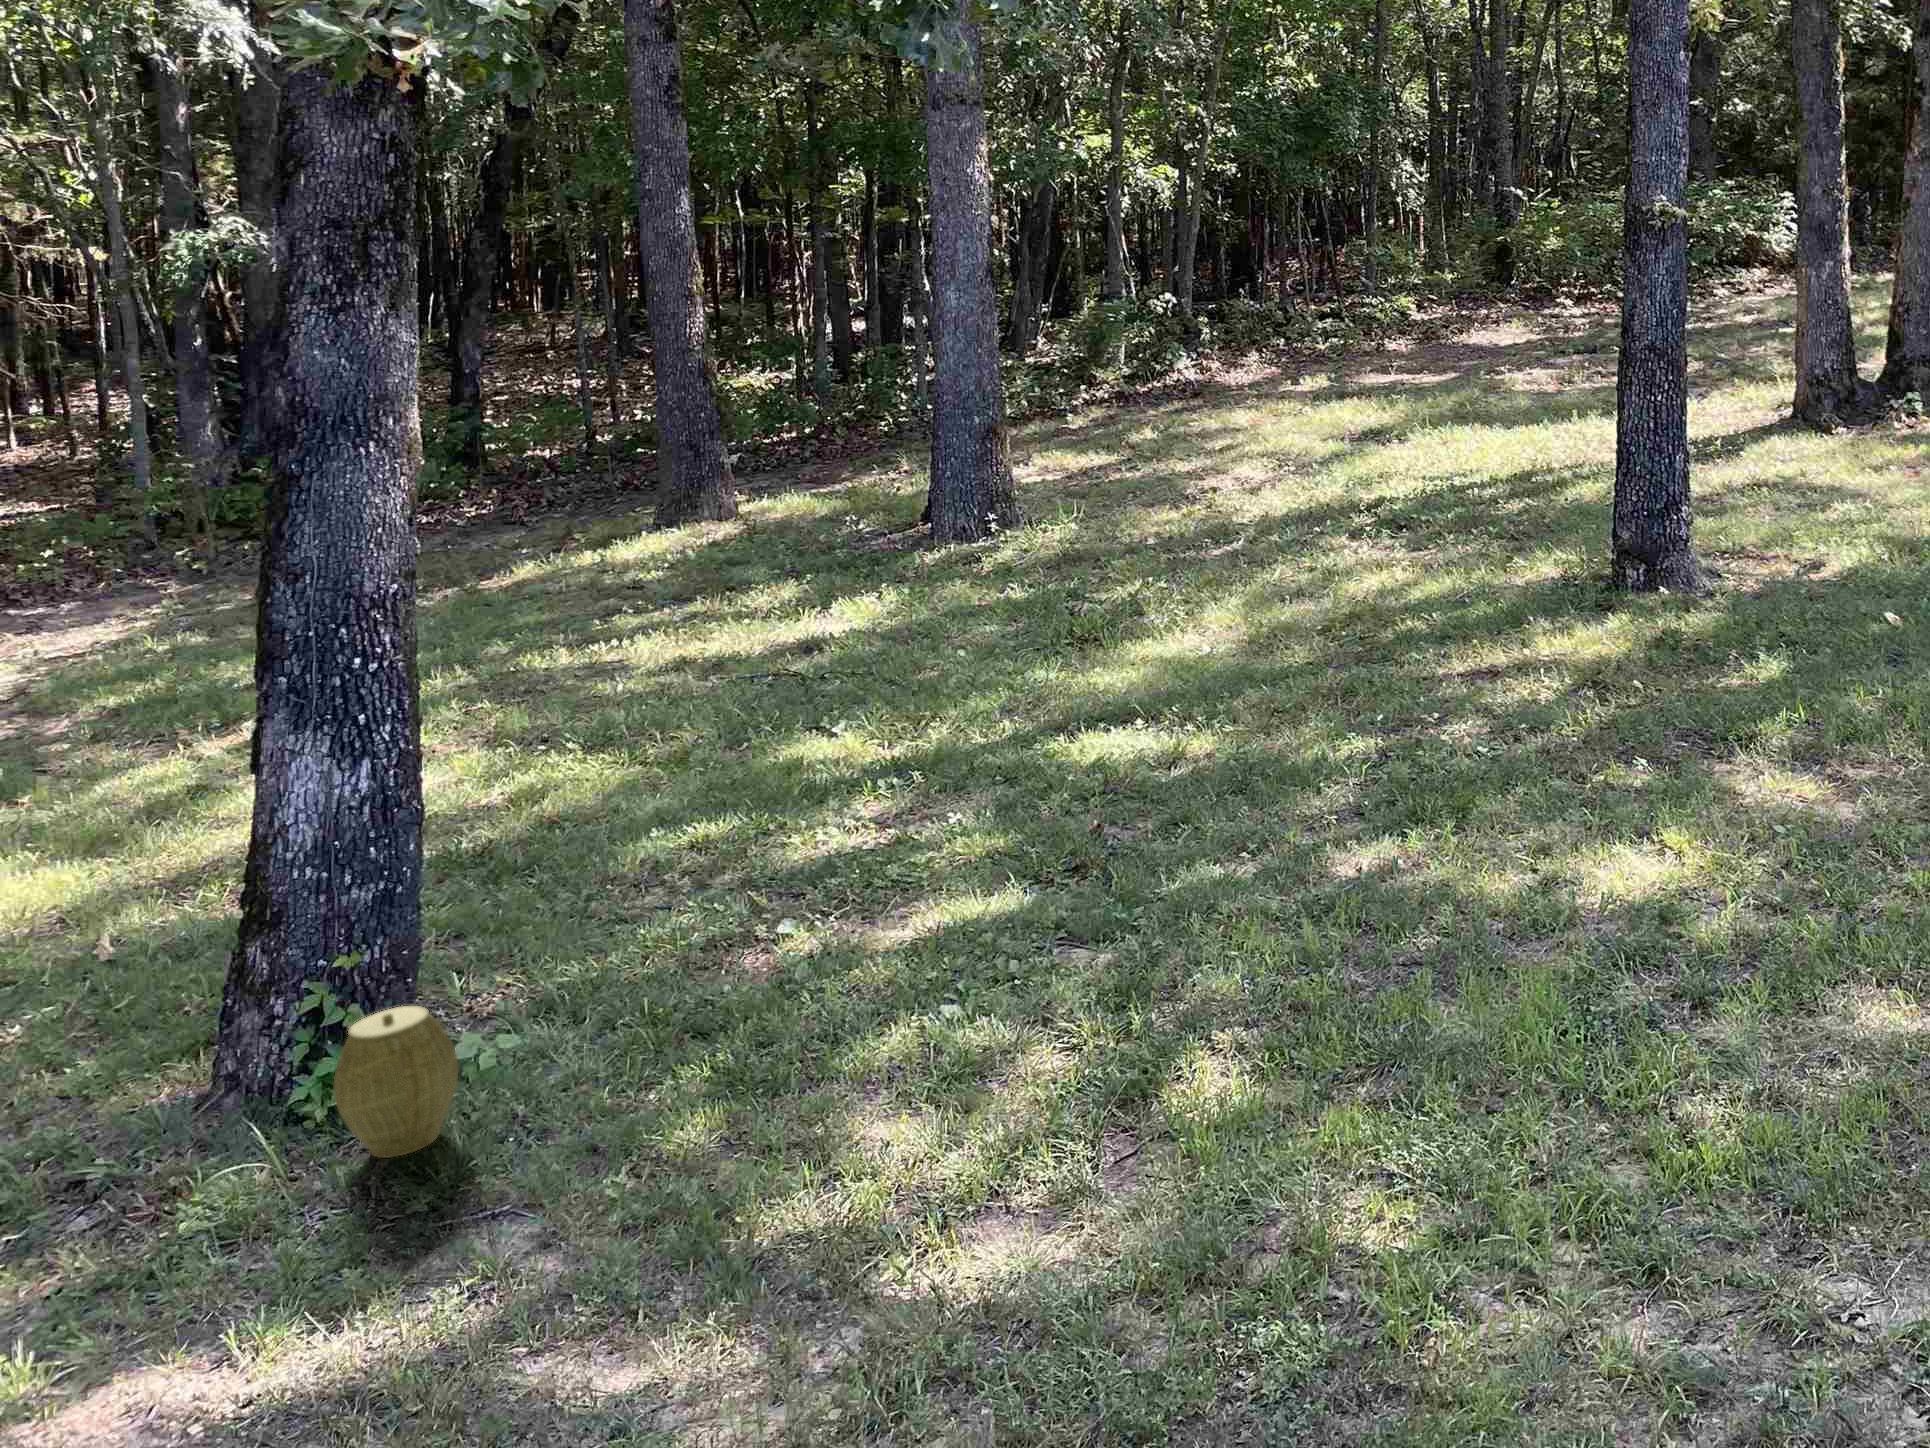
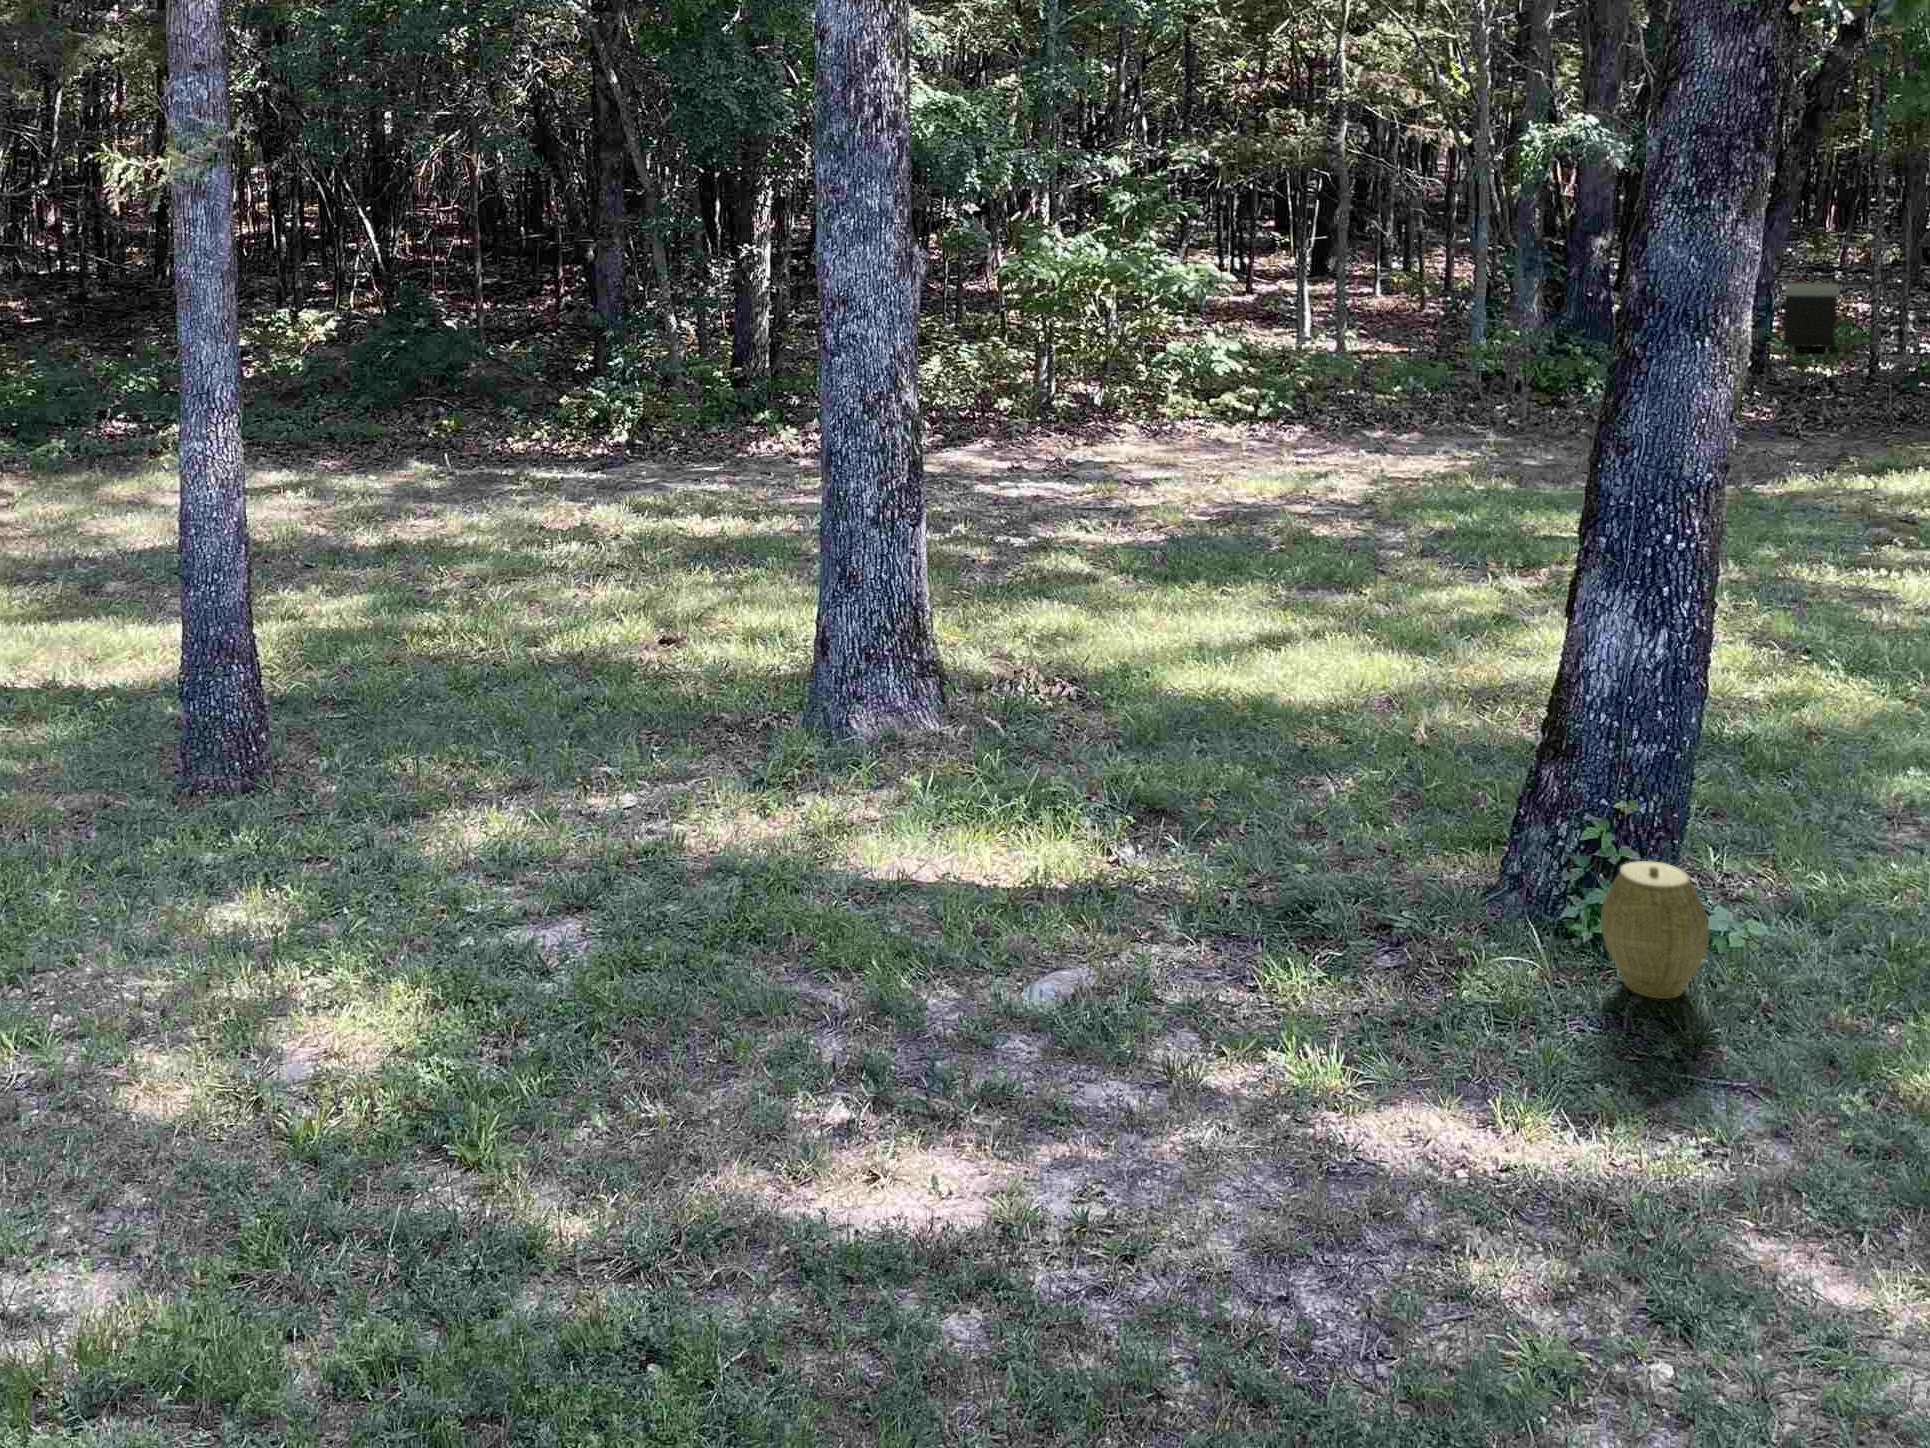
storage bench: none [487,354,553,436] -> present [1784,283,1840,353]

